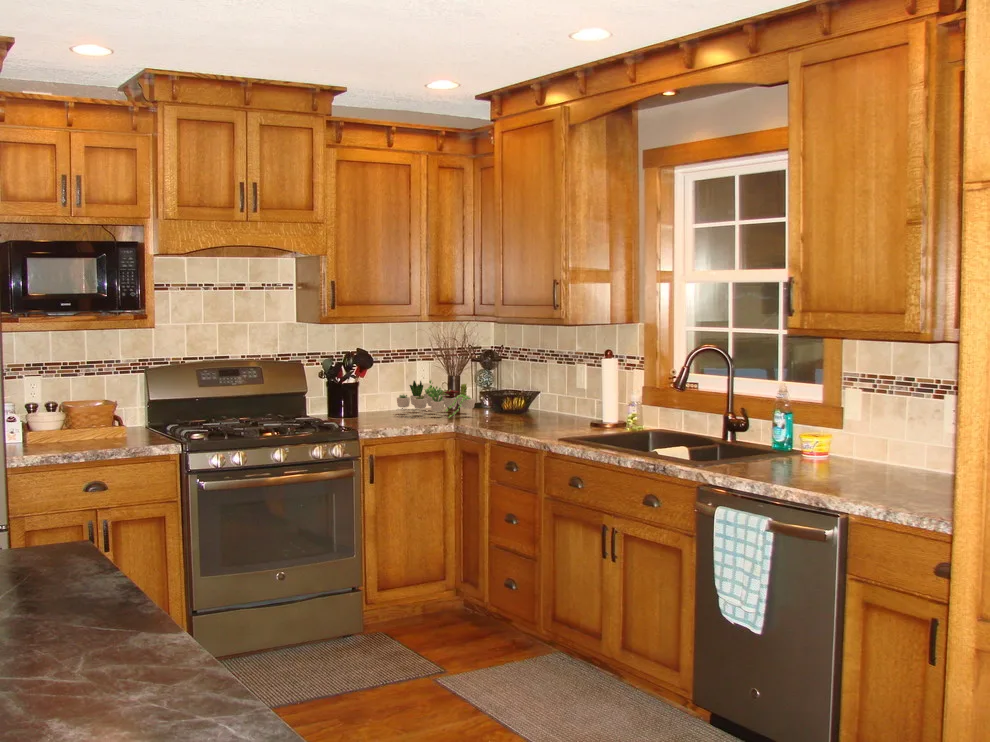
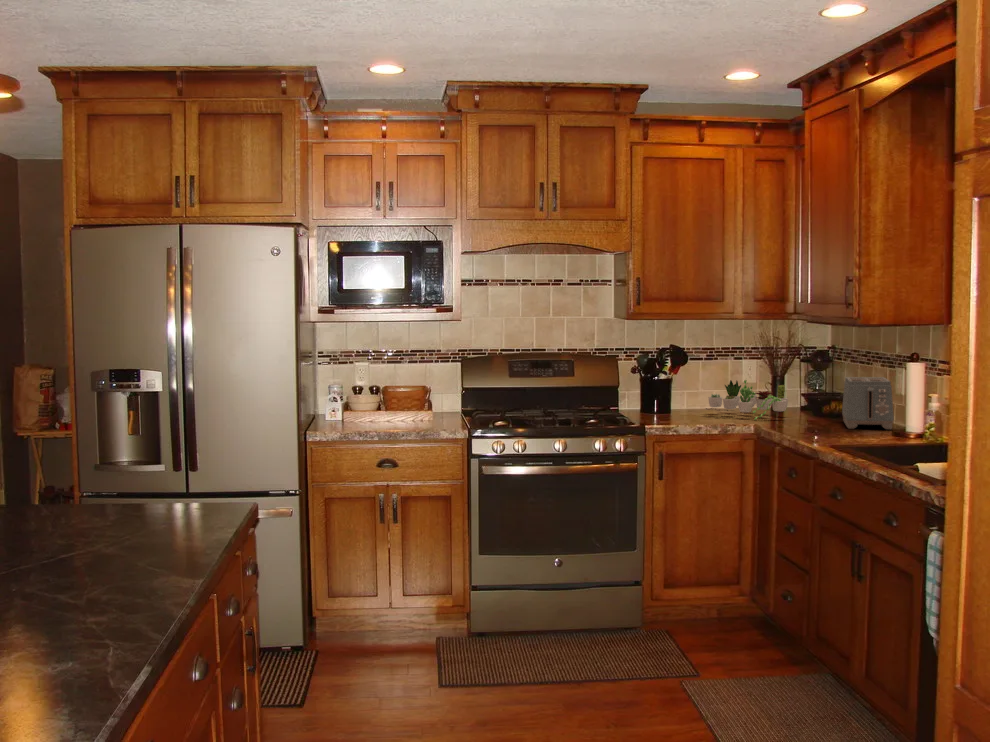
toaster: none [521,374,575,422] -> present [842,377,894,430]

